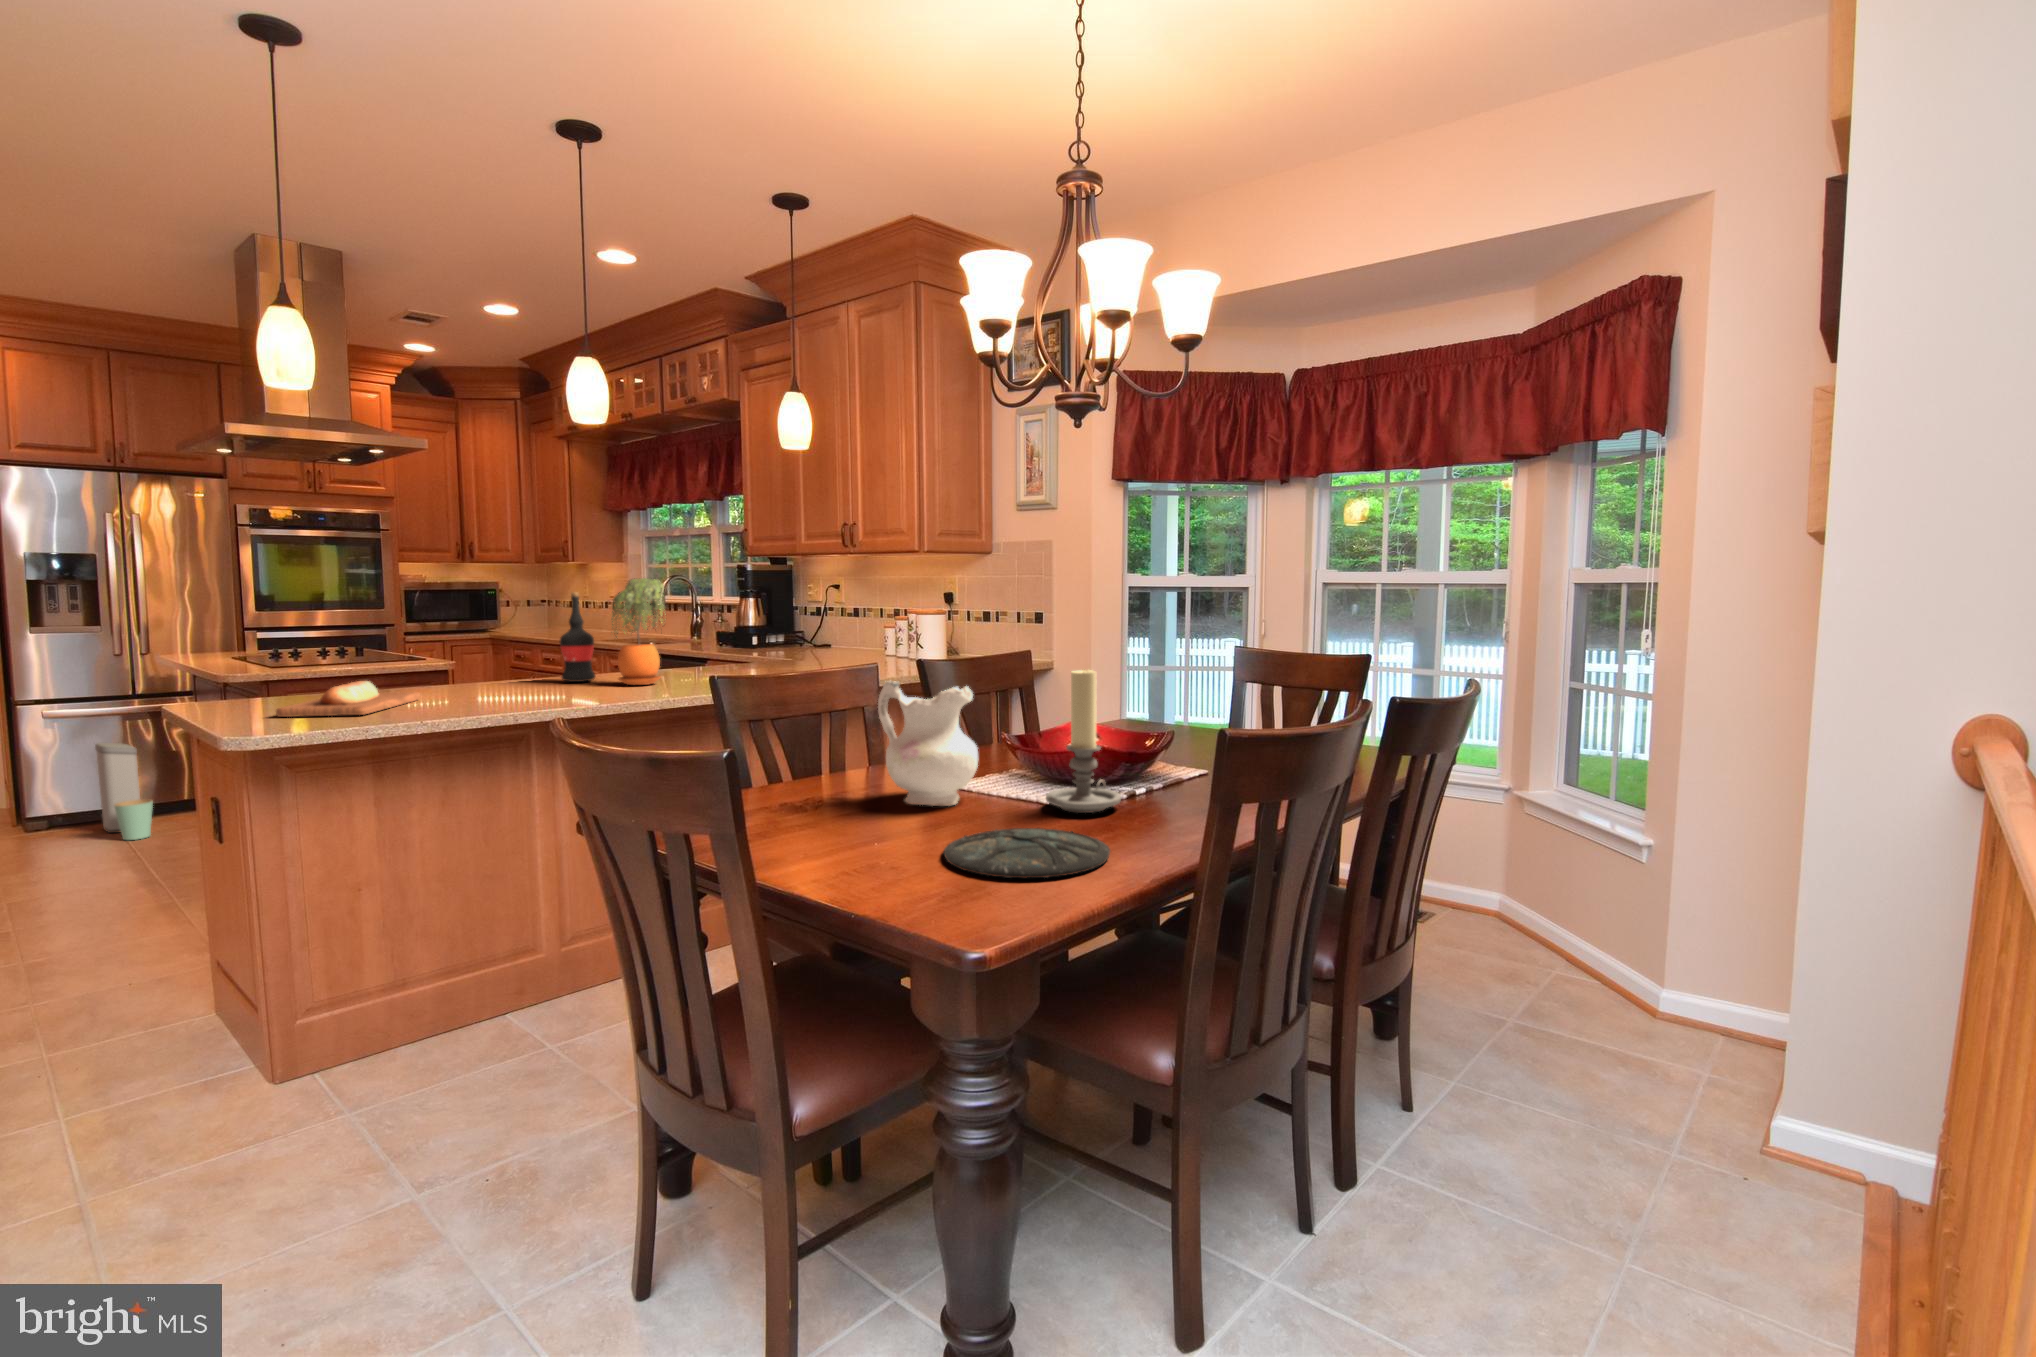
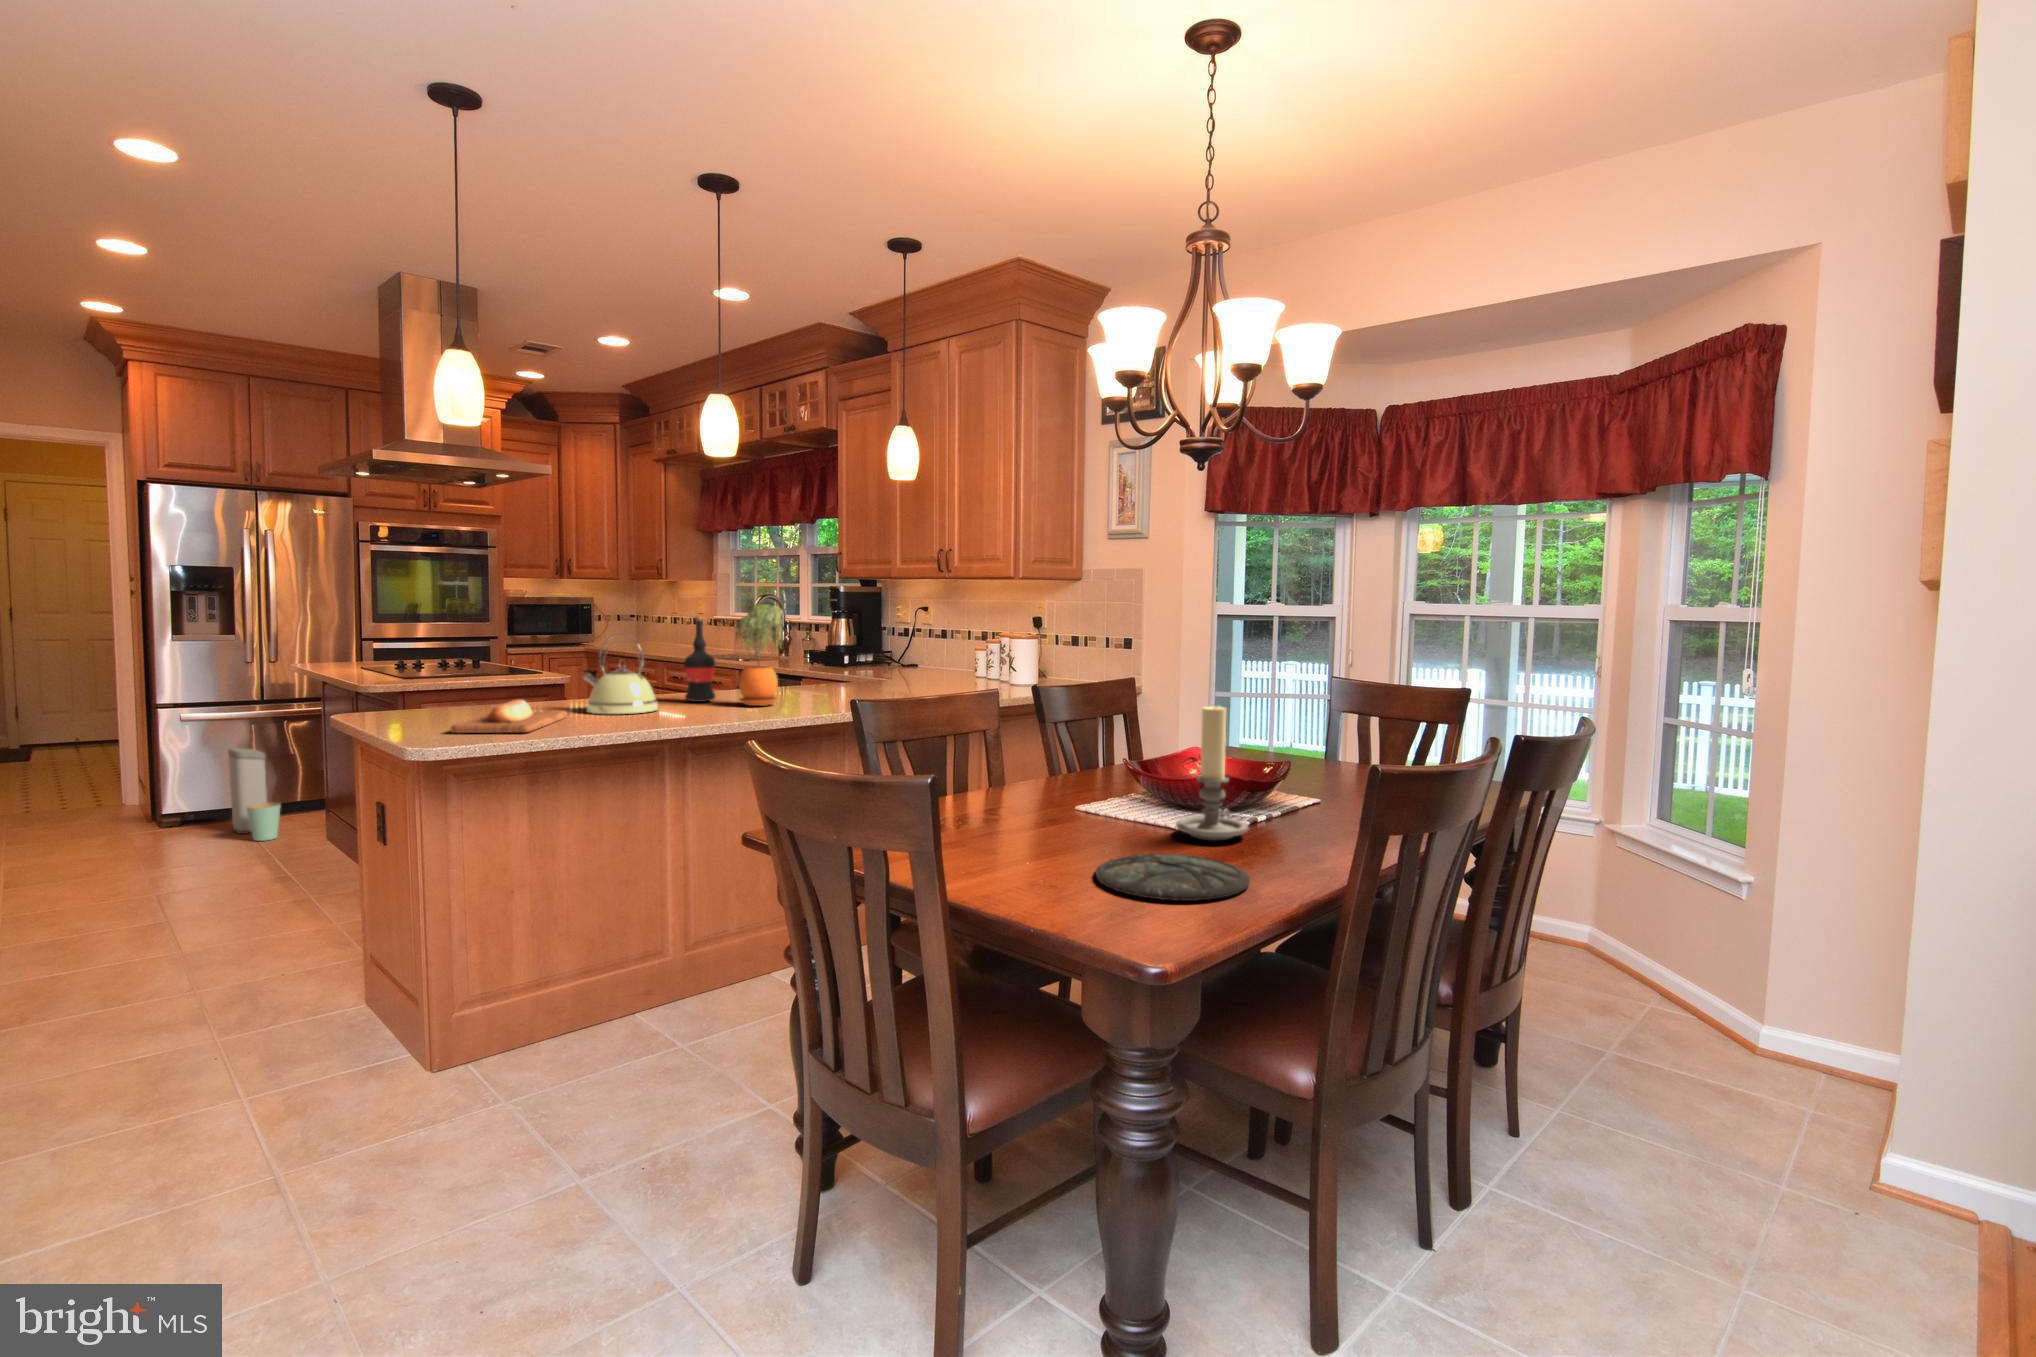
kettle: none [442,610,528,696] -> present [583,634,658,714]
ceramic pitcher: present [878,681,978,806] -> none [1016,712,1110,831]

